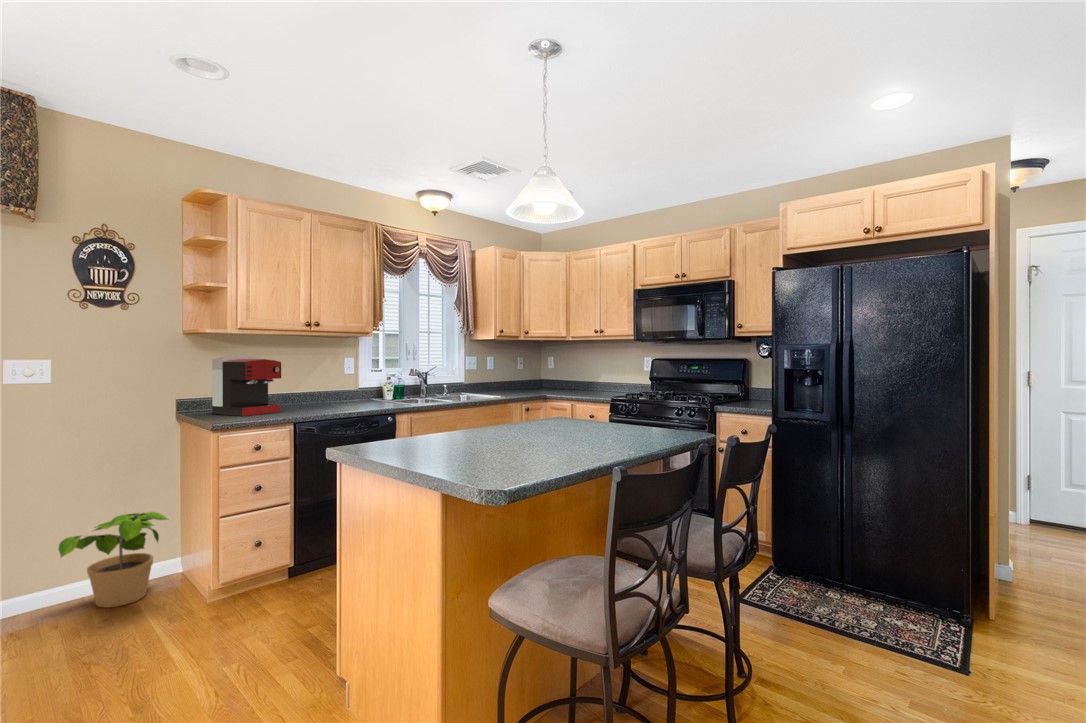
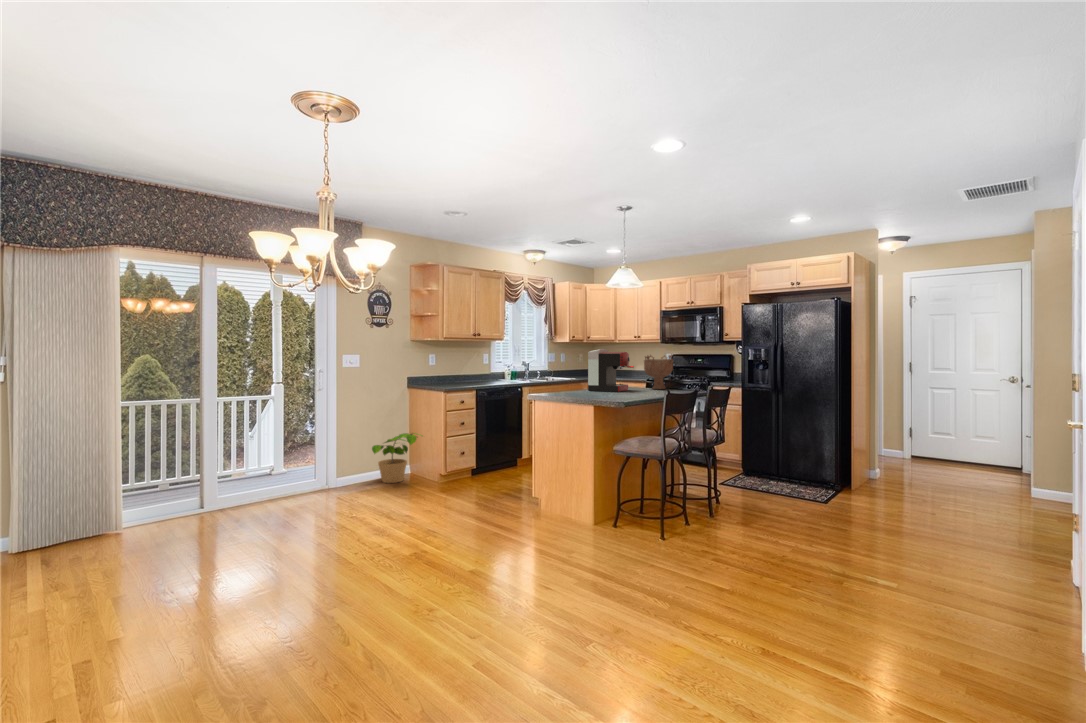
coffee maker: present [212,354,281,416] -> present [588,349,634,392]
decorative bowl: none [586,361,648,436] -> present [644,355,673,389]

